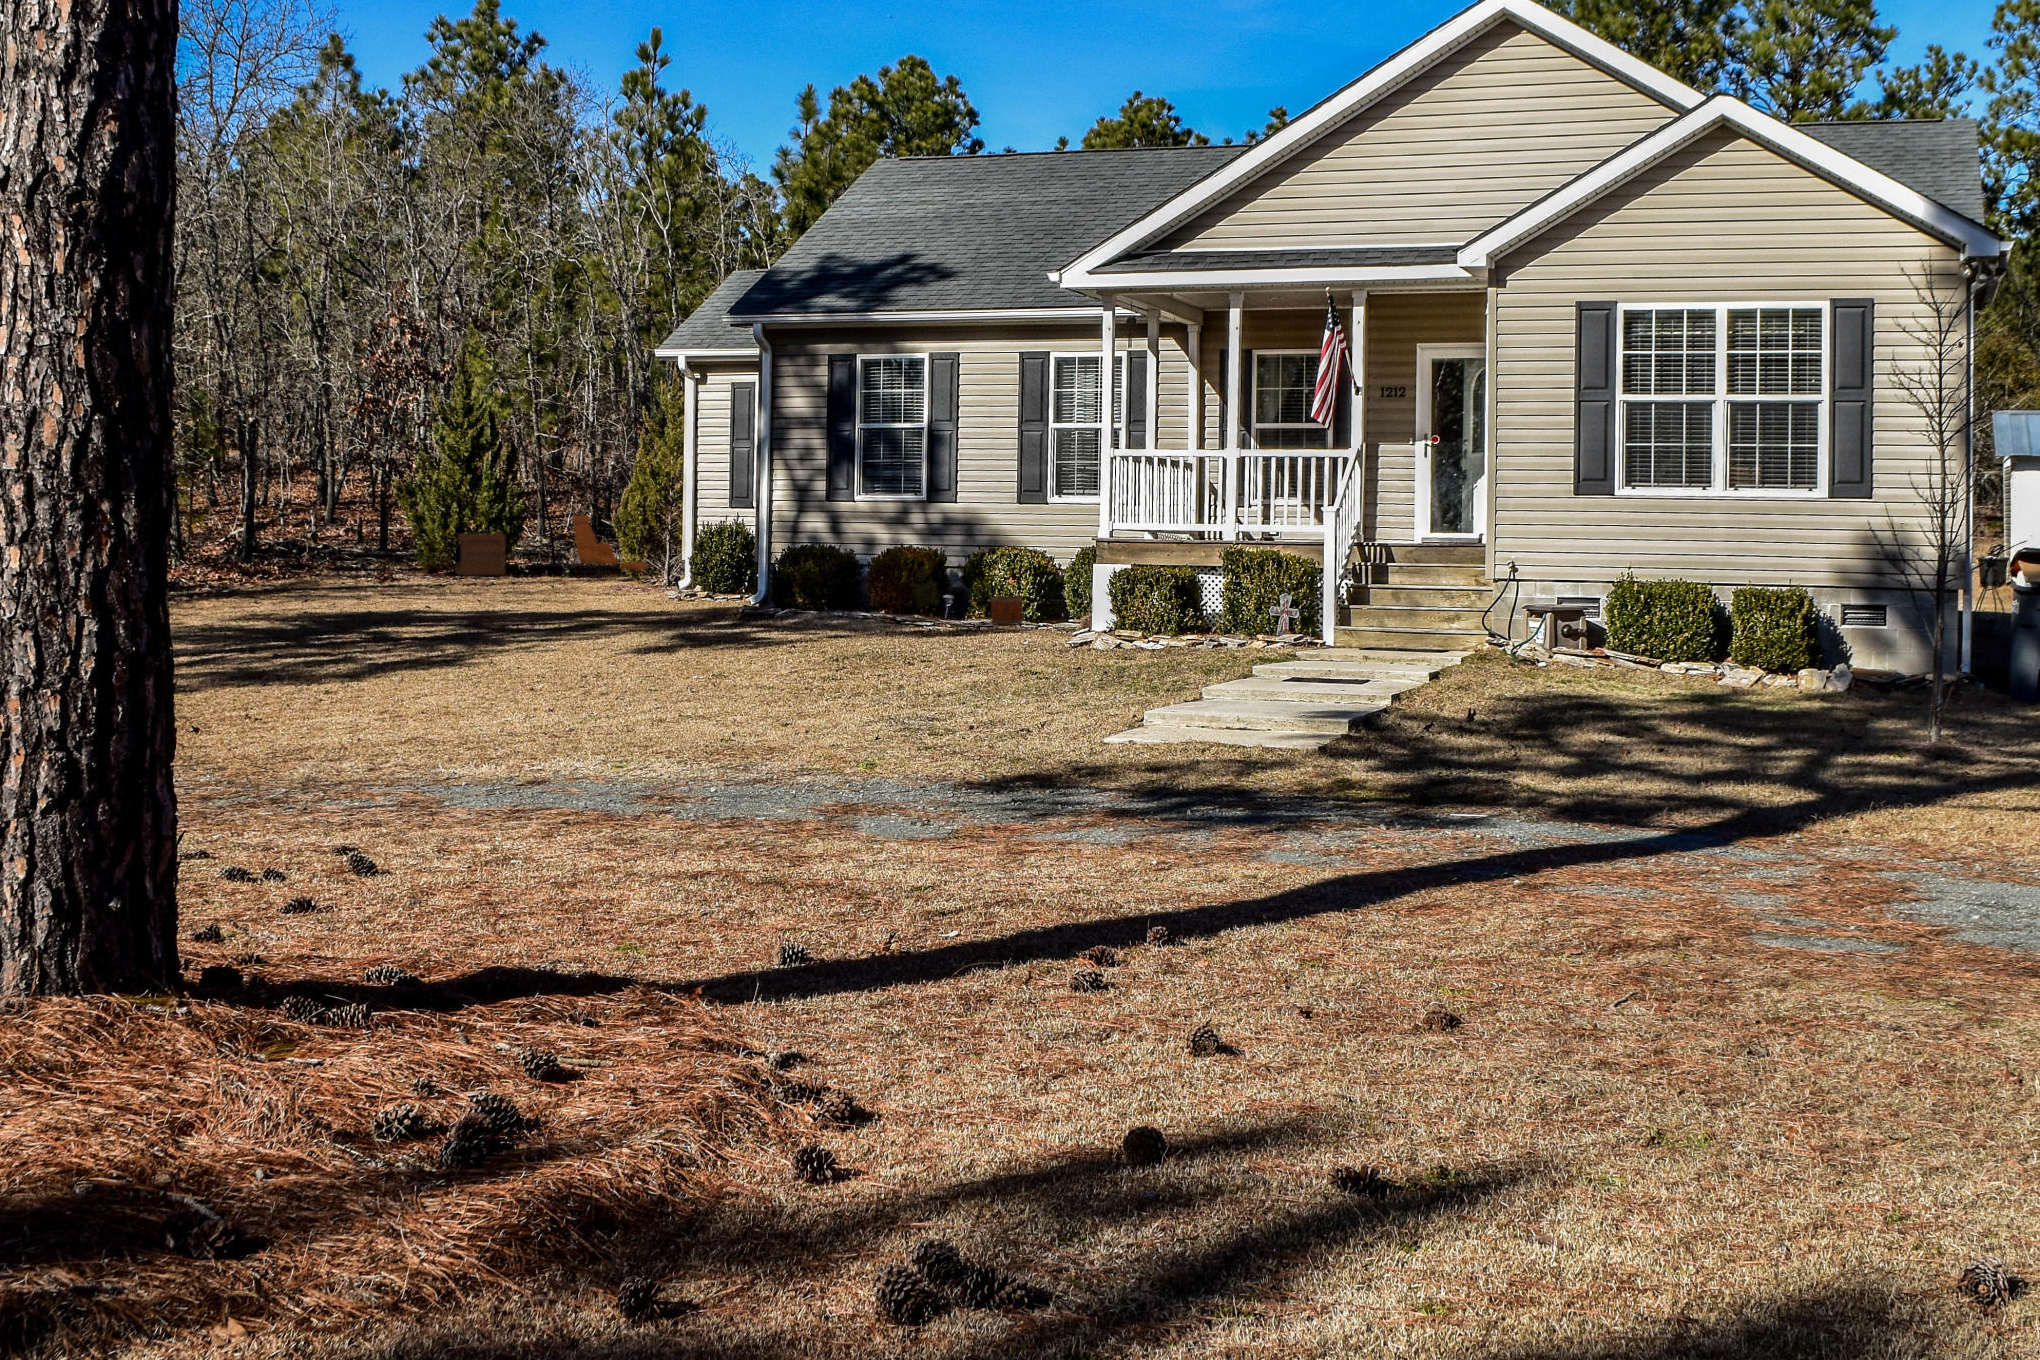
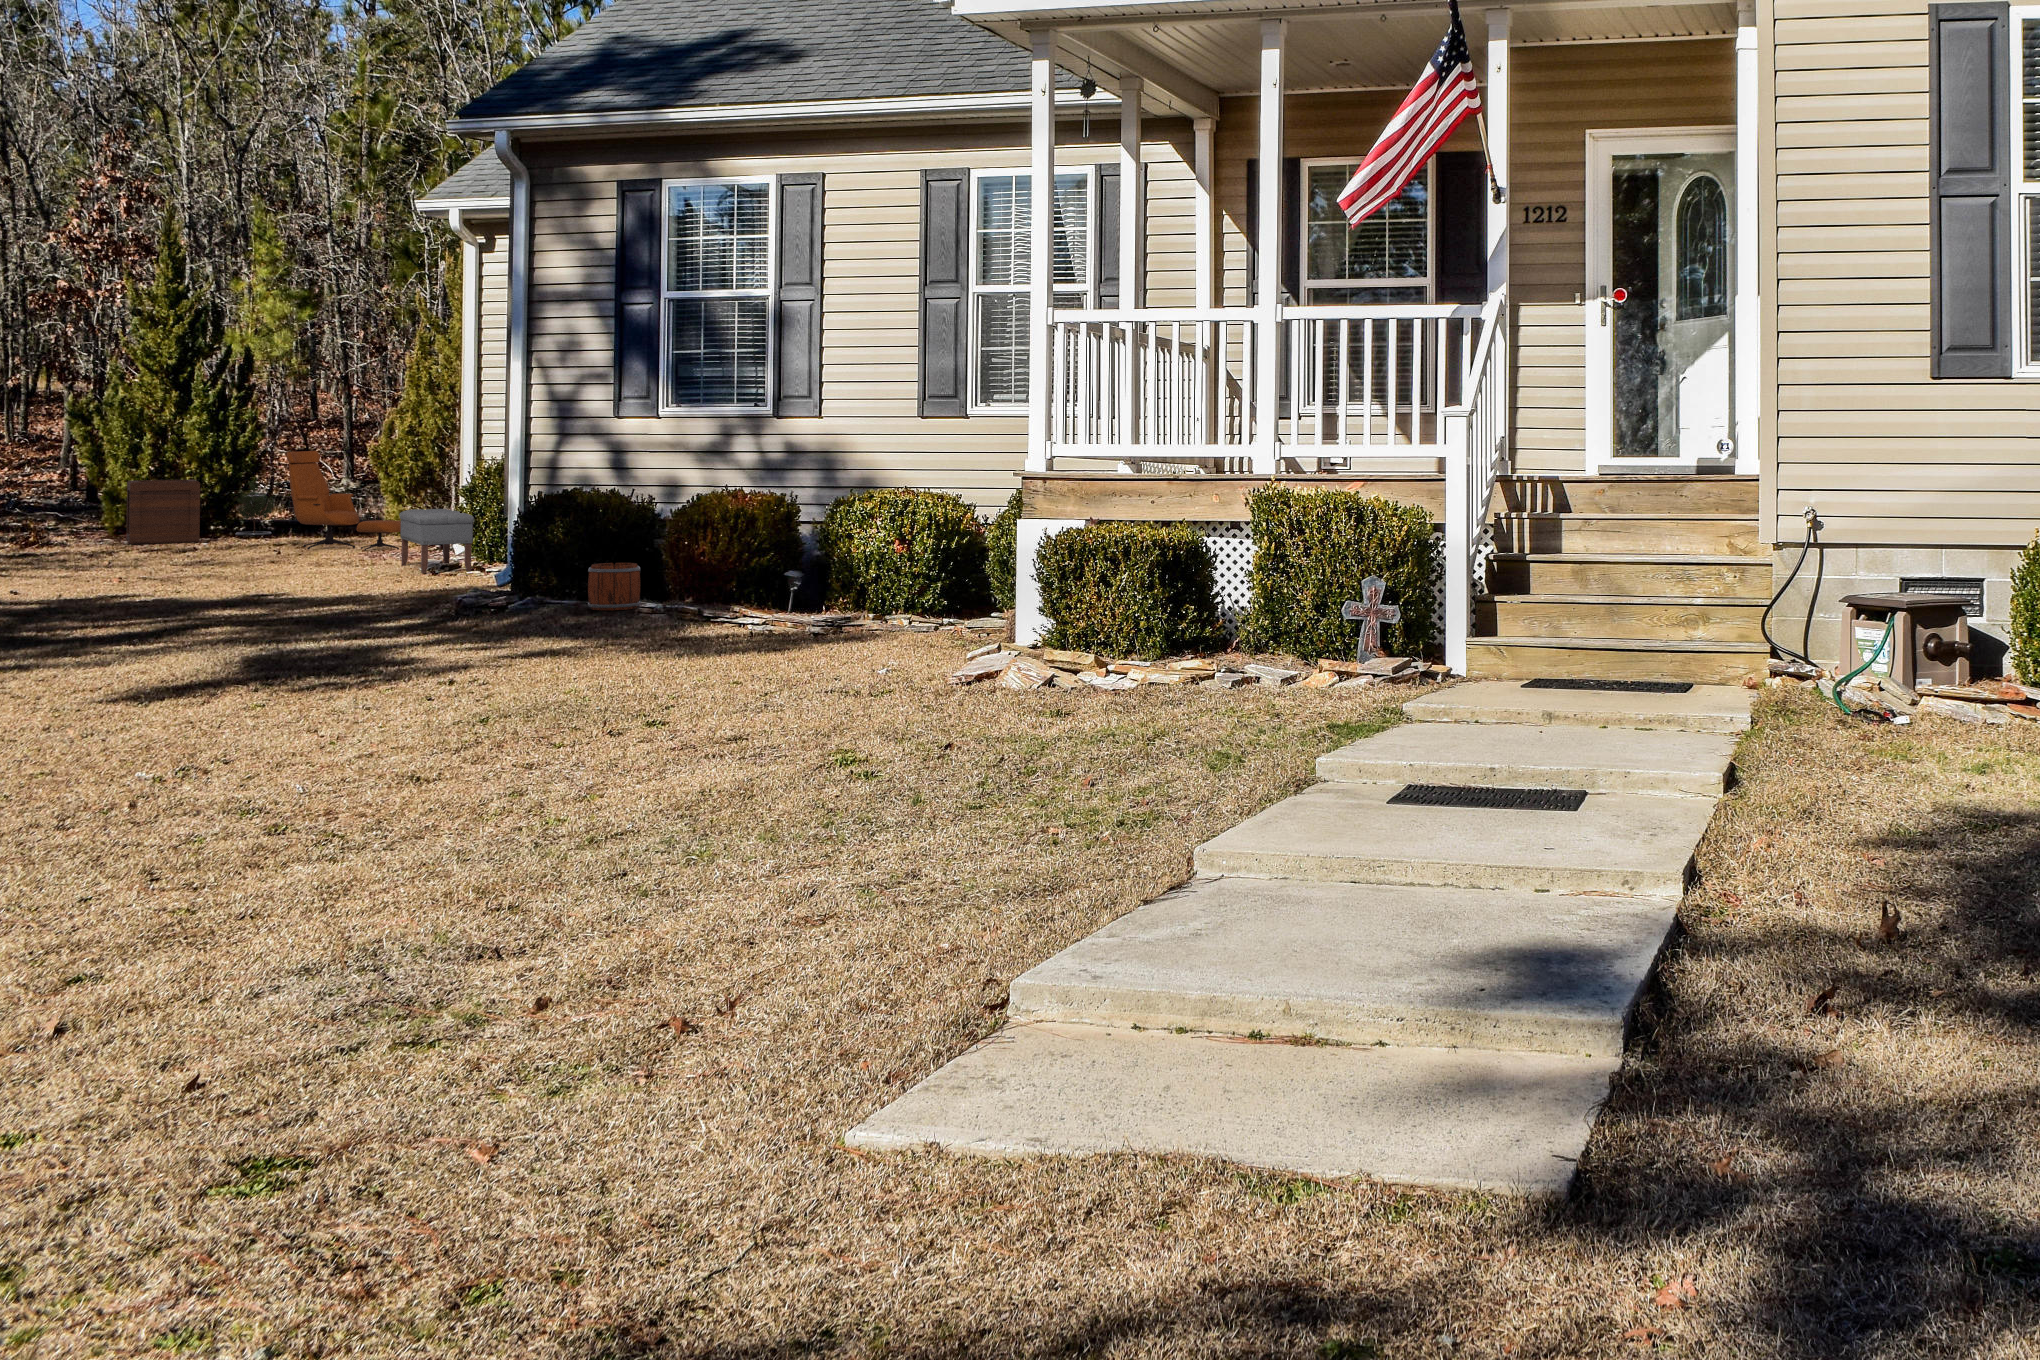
bench: none [667,554,721,595] -> present [399,509,474,573]
potted tree: present [911,572,940,622] -> present [234,481,273,535]
bucket: present [991,596,1023,625] -> present [588,563,640,610]

